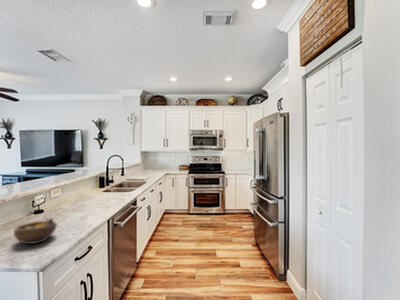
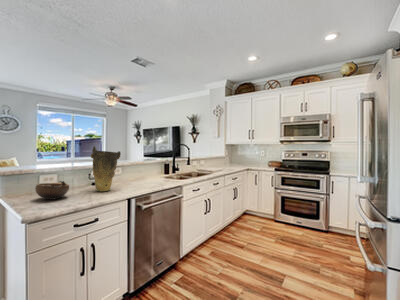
vase: none [65,172,93,221] -> present [91,146,121,191]

